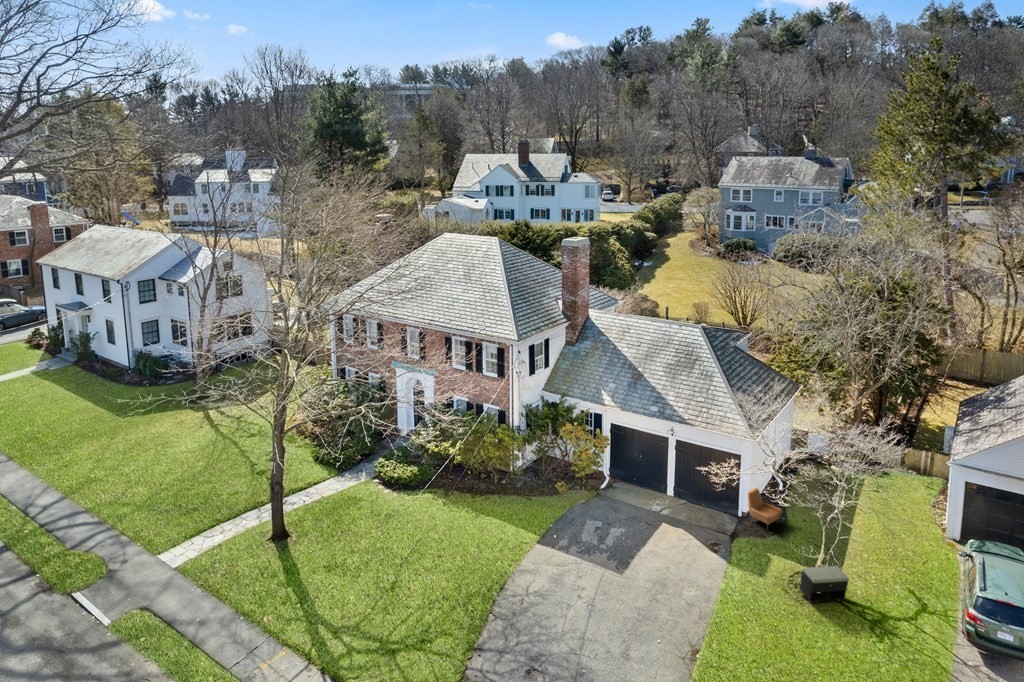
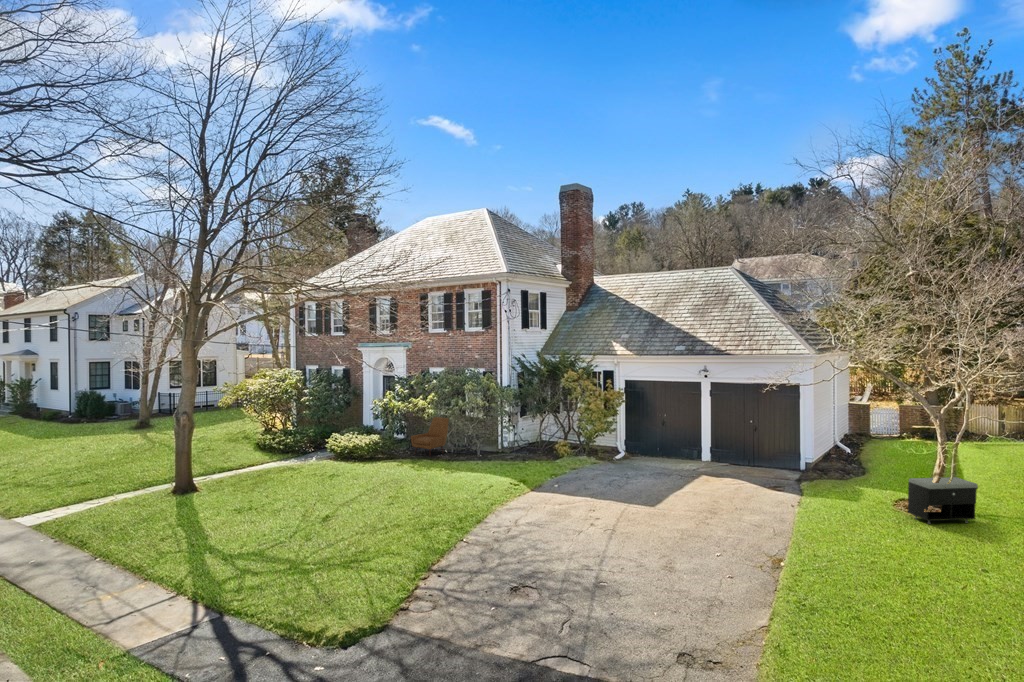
chair: present [748,488,782,530] -> present [411,417,449,457]

